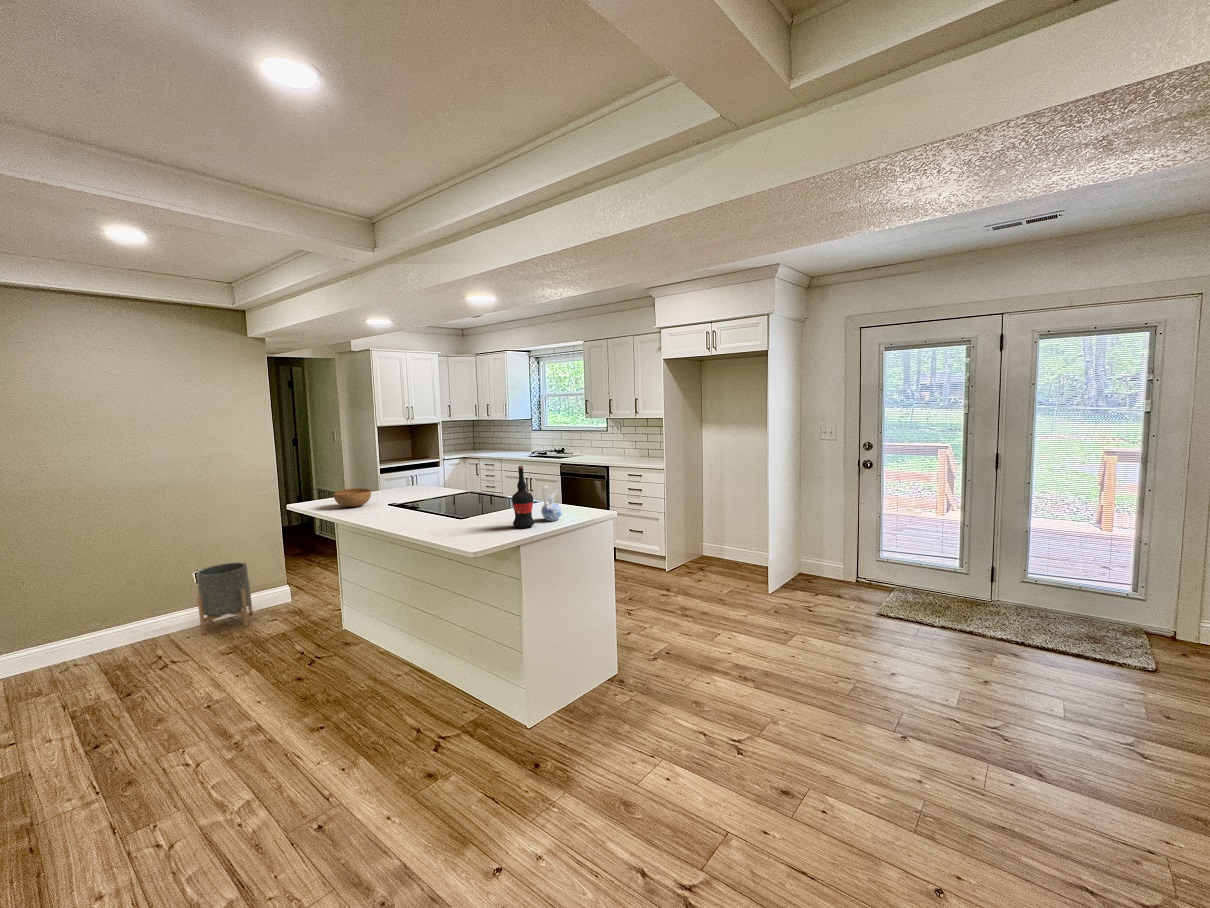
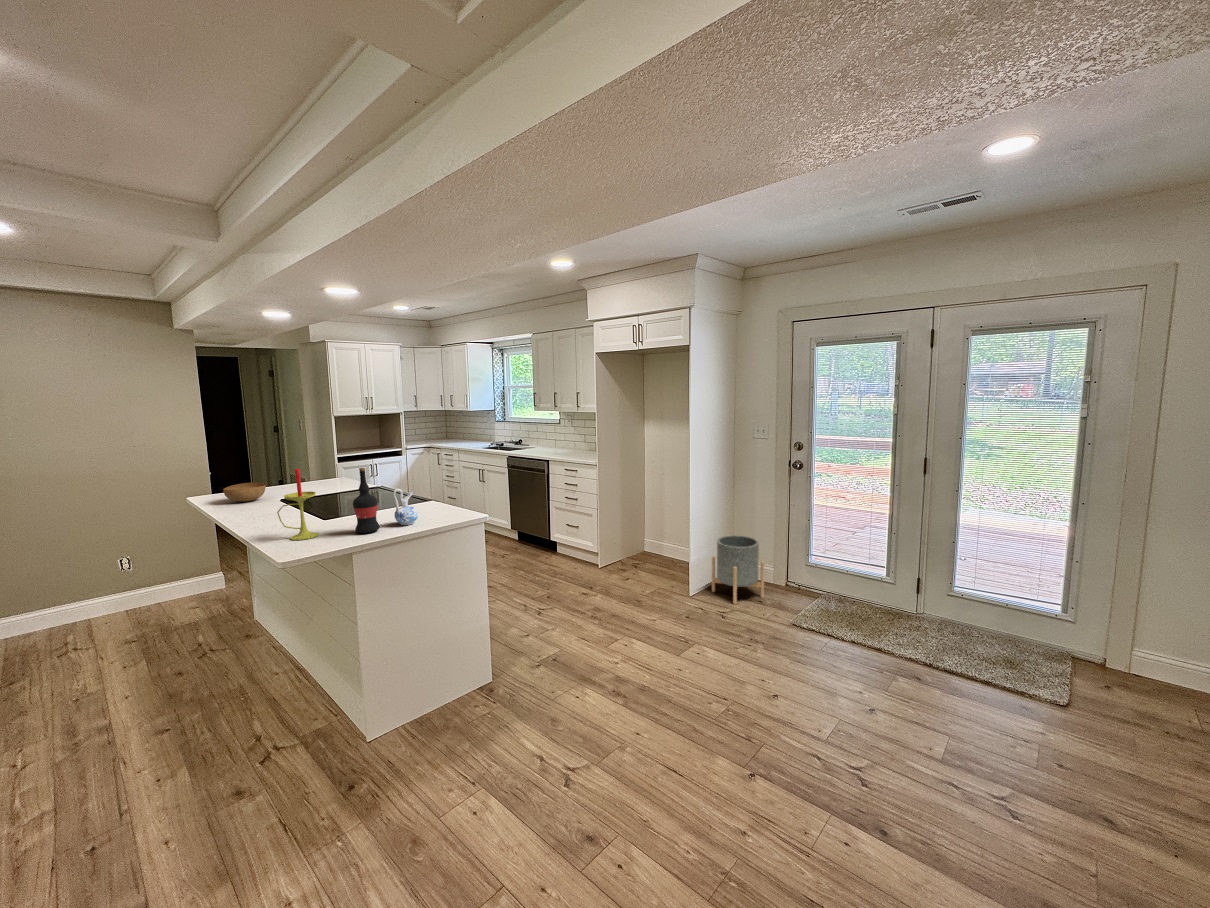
candle: none [446,465,480,535] -> present [277,469,318,540]
planter: present [196,562,253,635] -> present [712,535,764,604]

